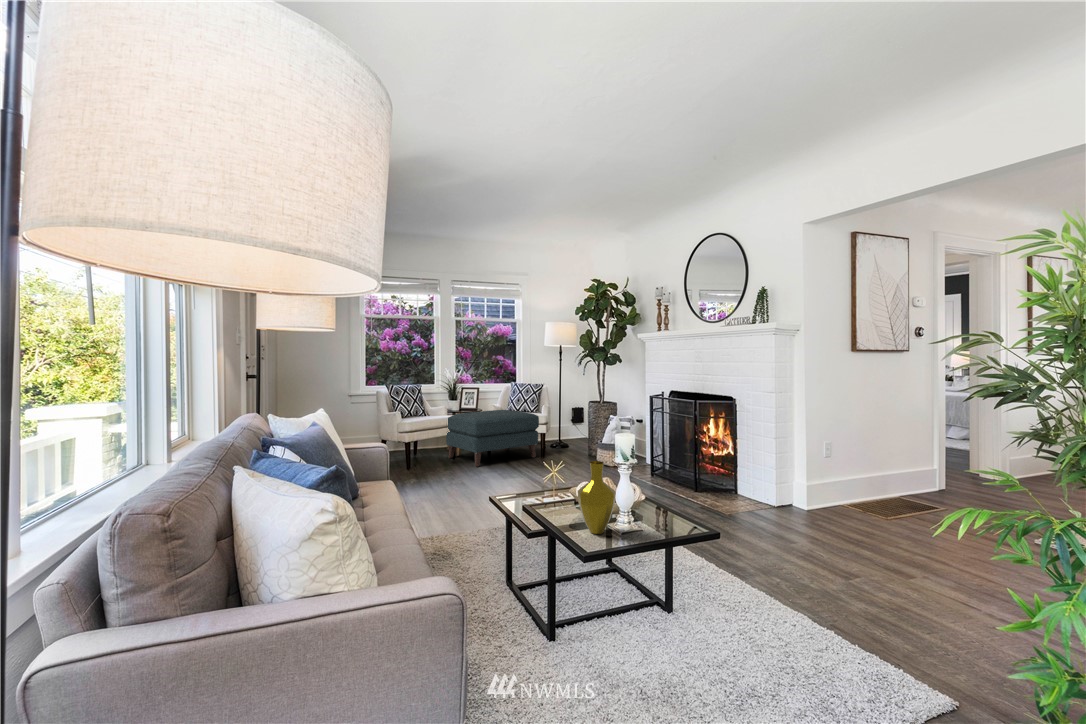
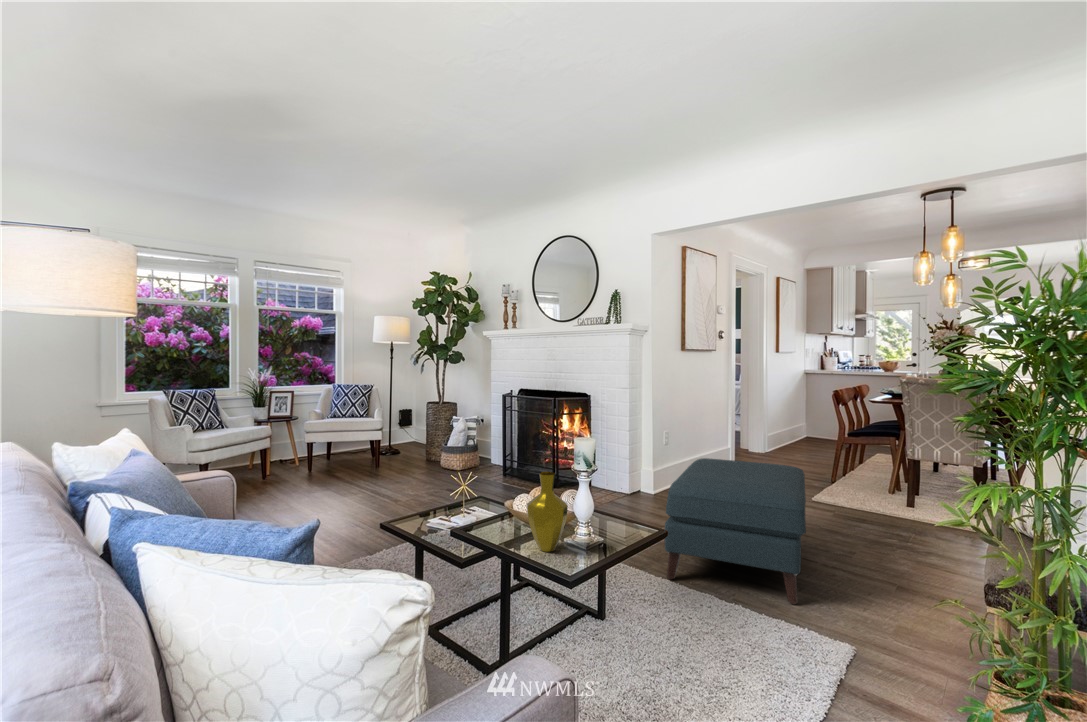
ottoman: present [446,410,539,467] -> present [665,458,806,604]

